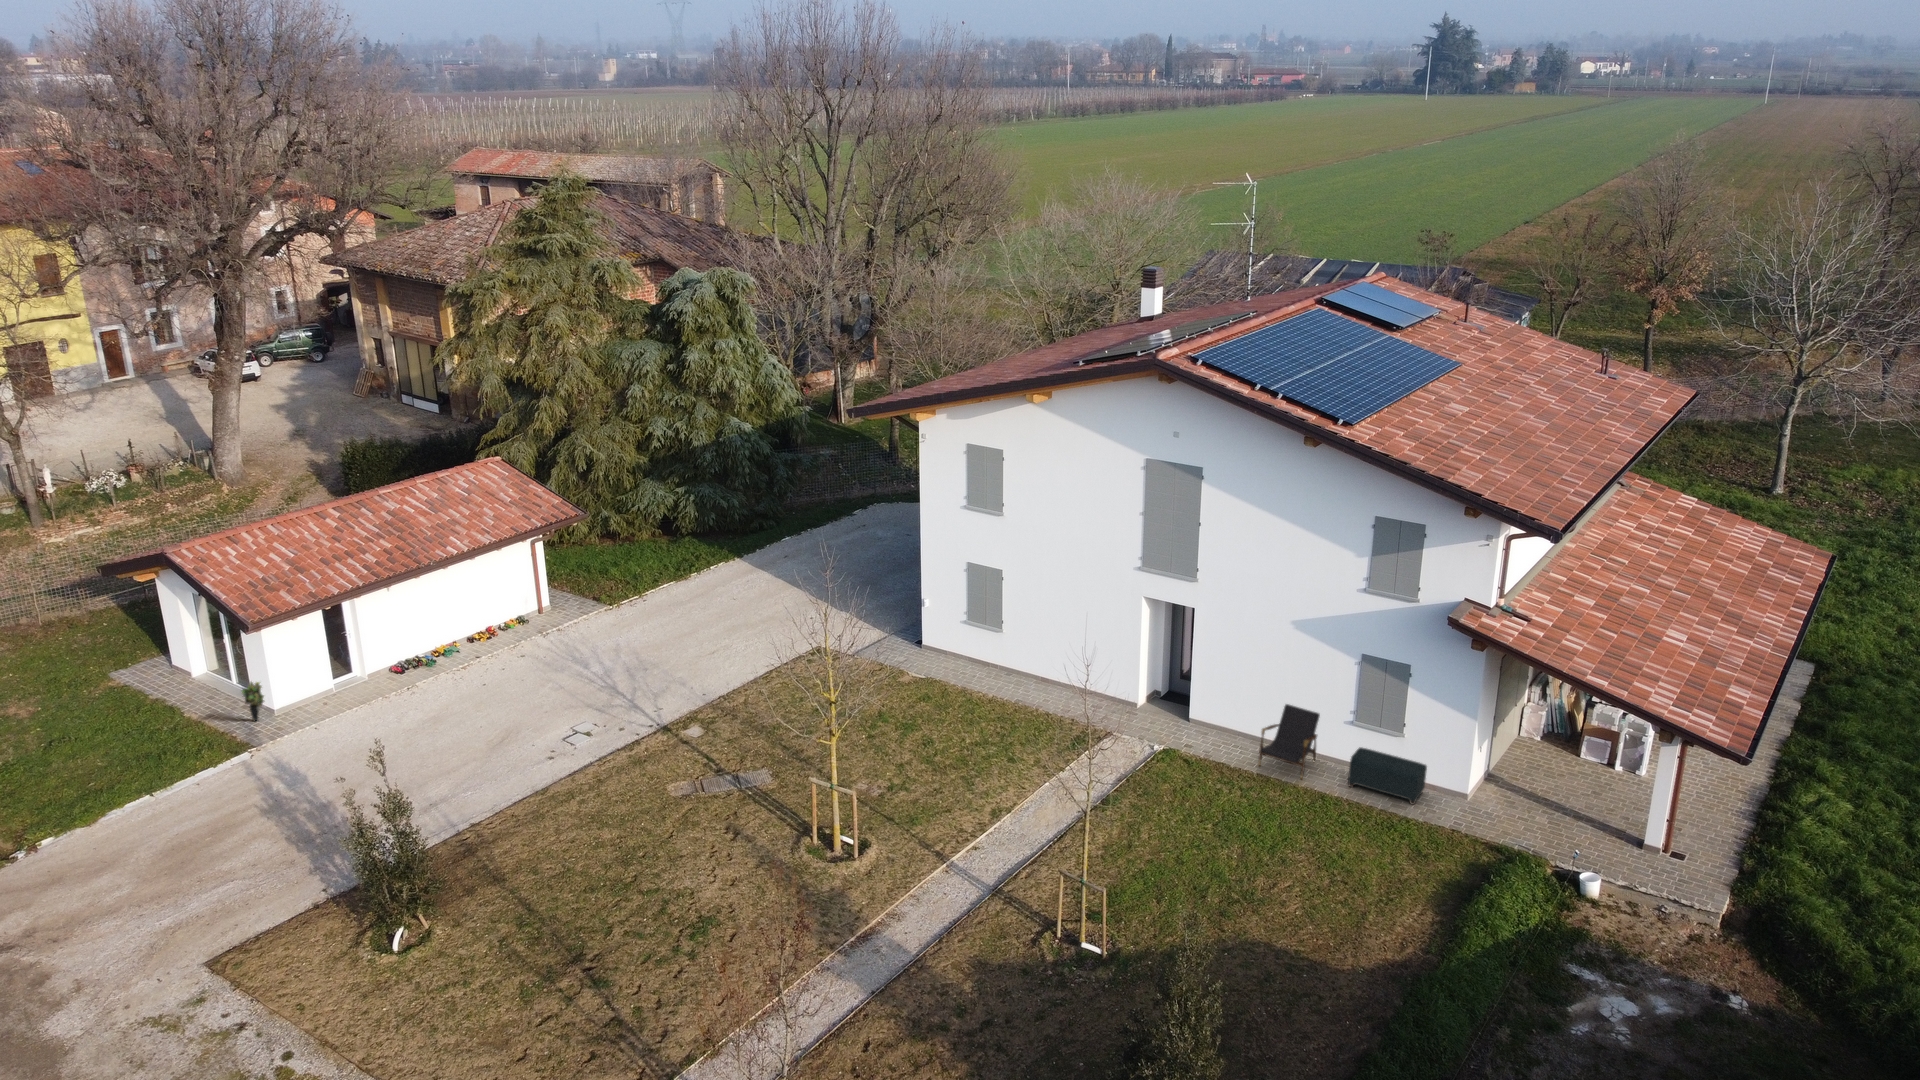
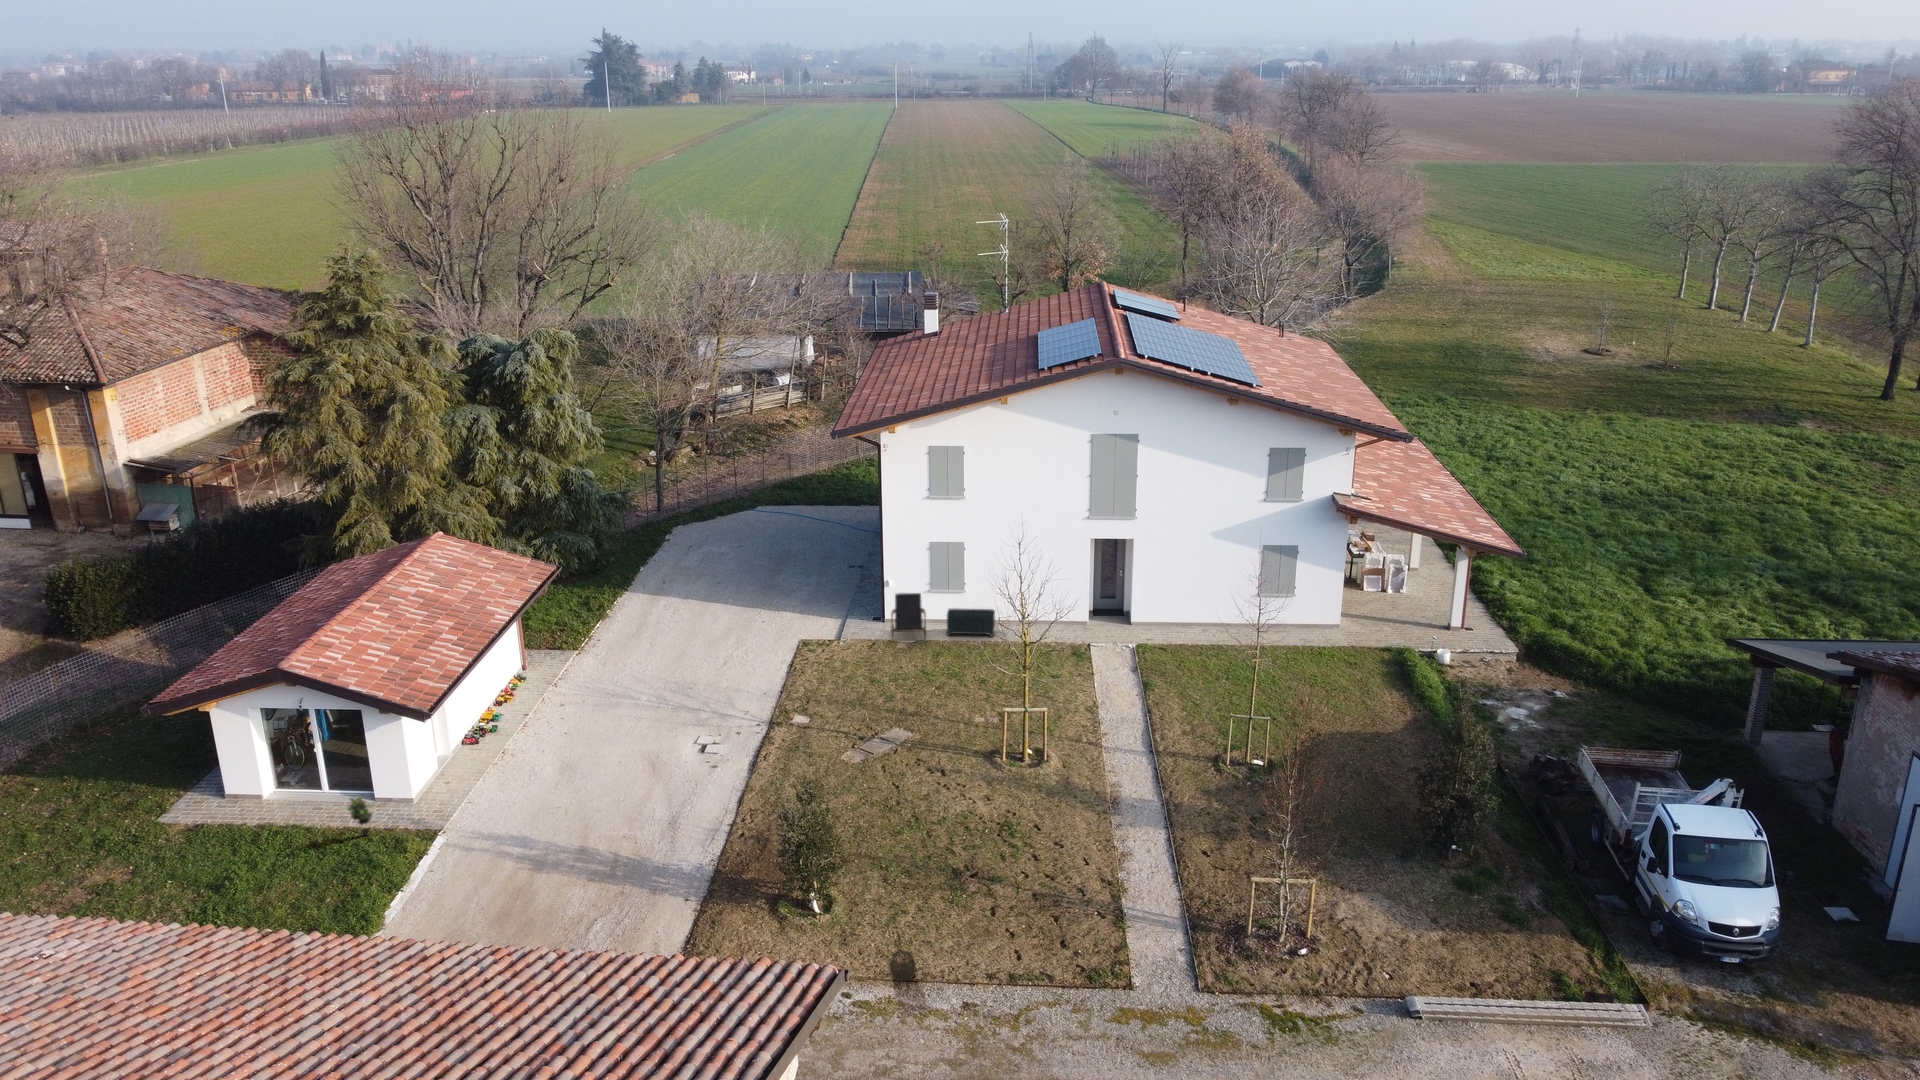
lounge chair: present [1259,704,1320,779] -> present [891,593,926,639]
bench: present [1348,748,1427,804] -> present [947,609,995,637]
woven basket: none [387,1008,422,1047] -> present [889,950,916,981]

